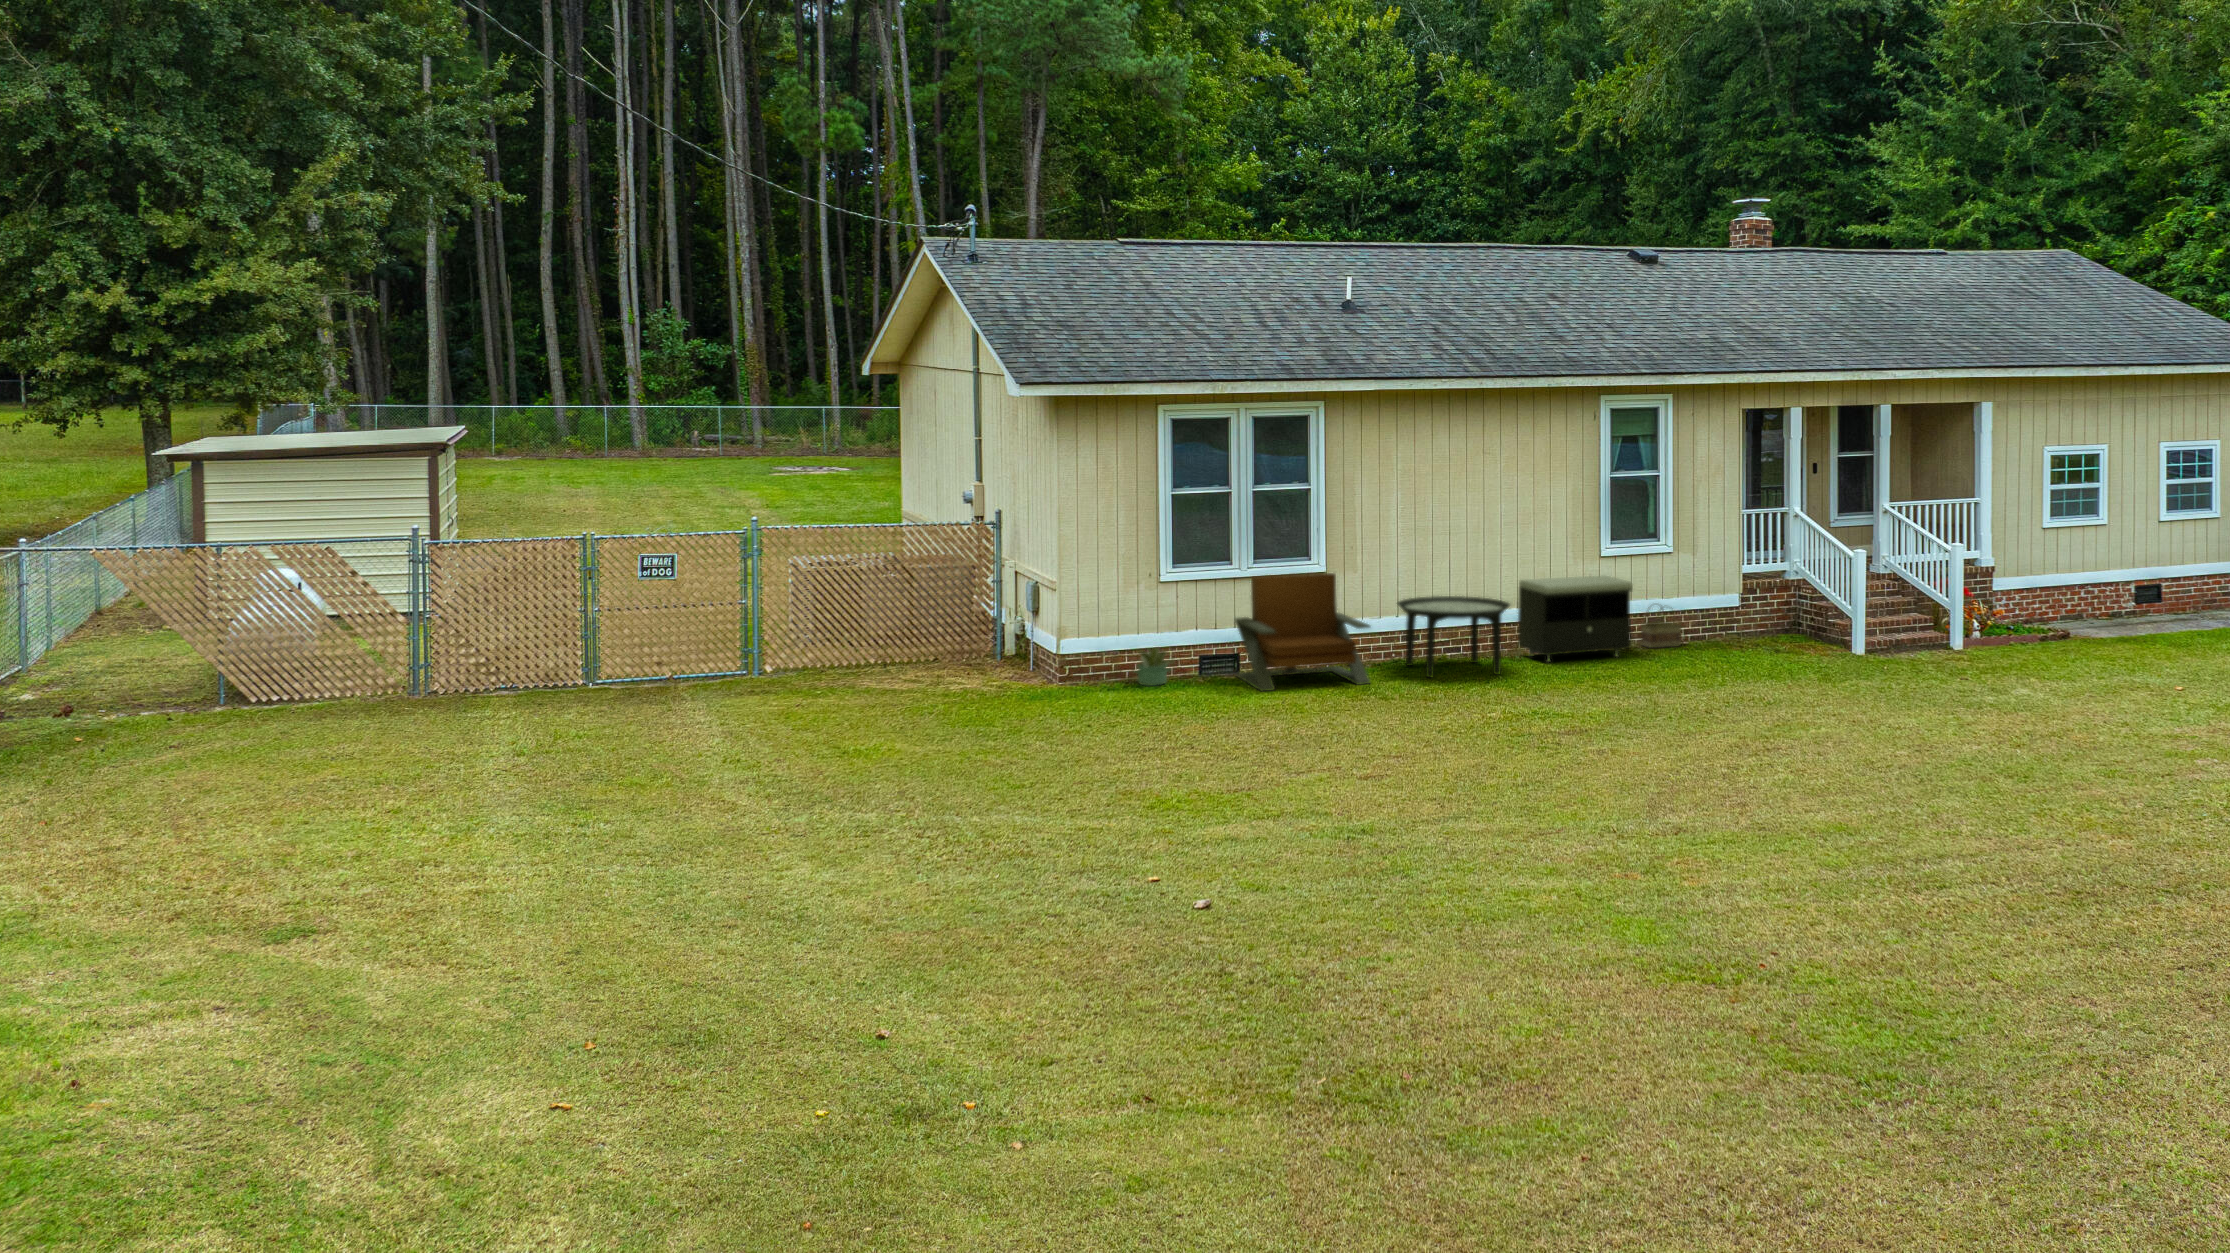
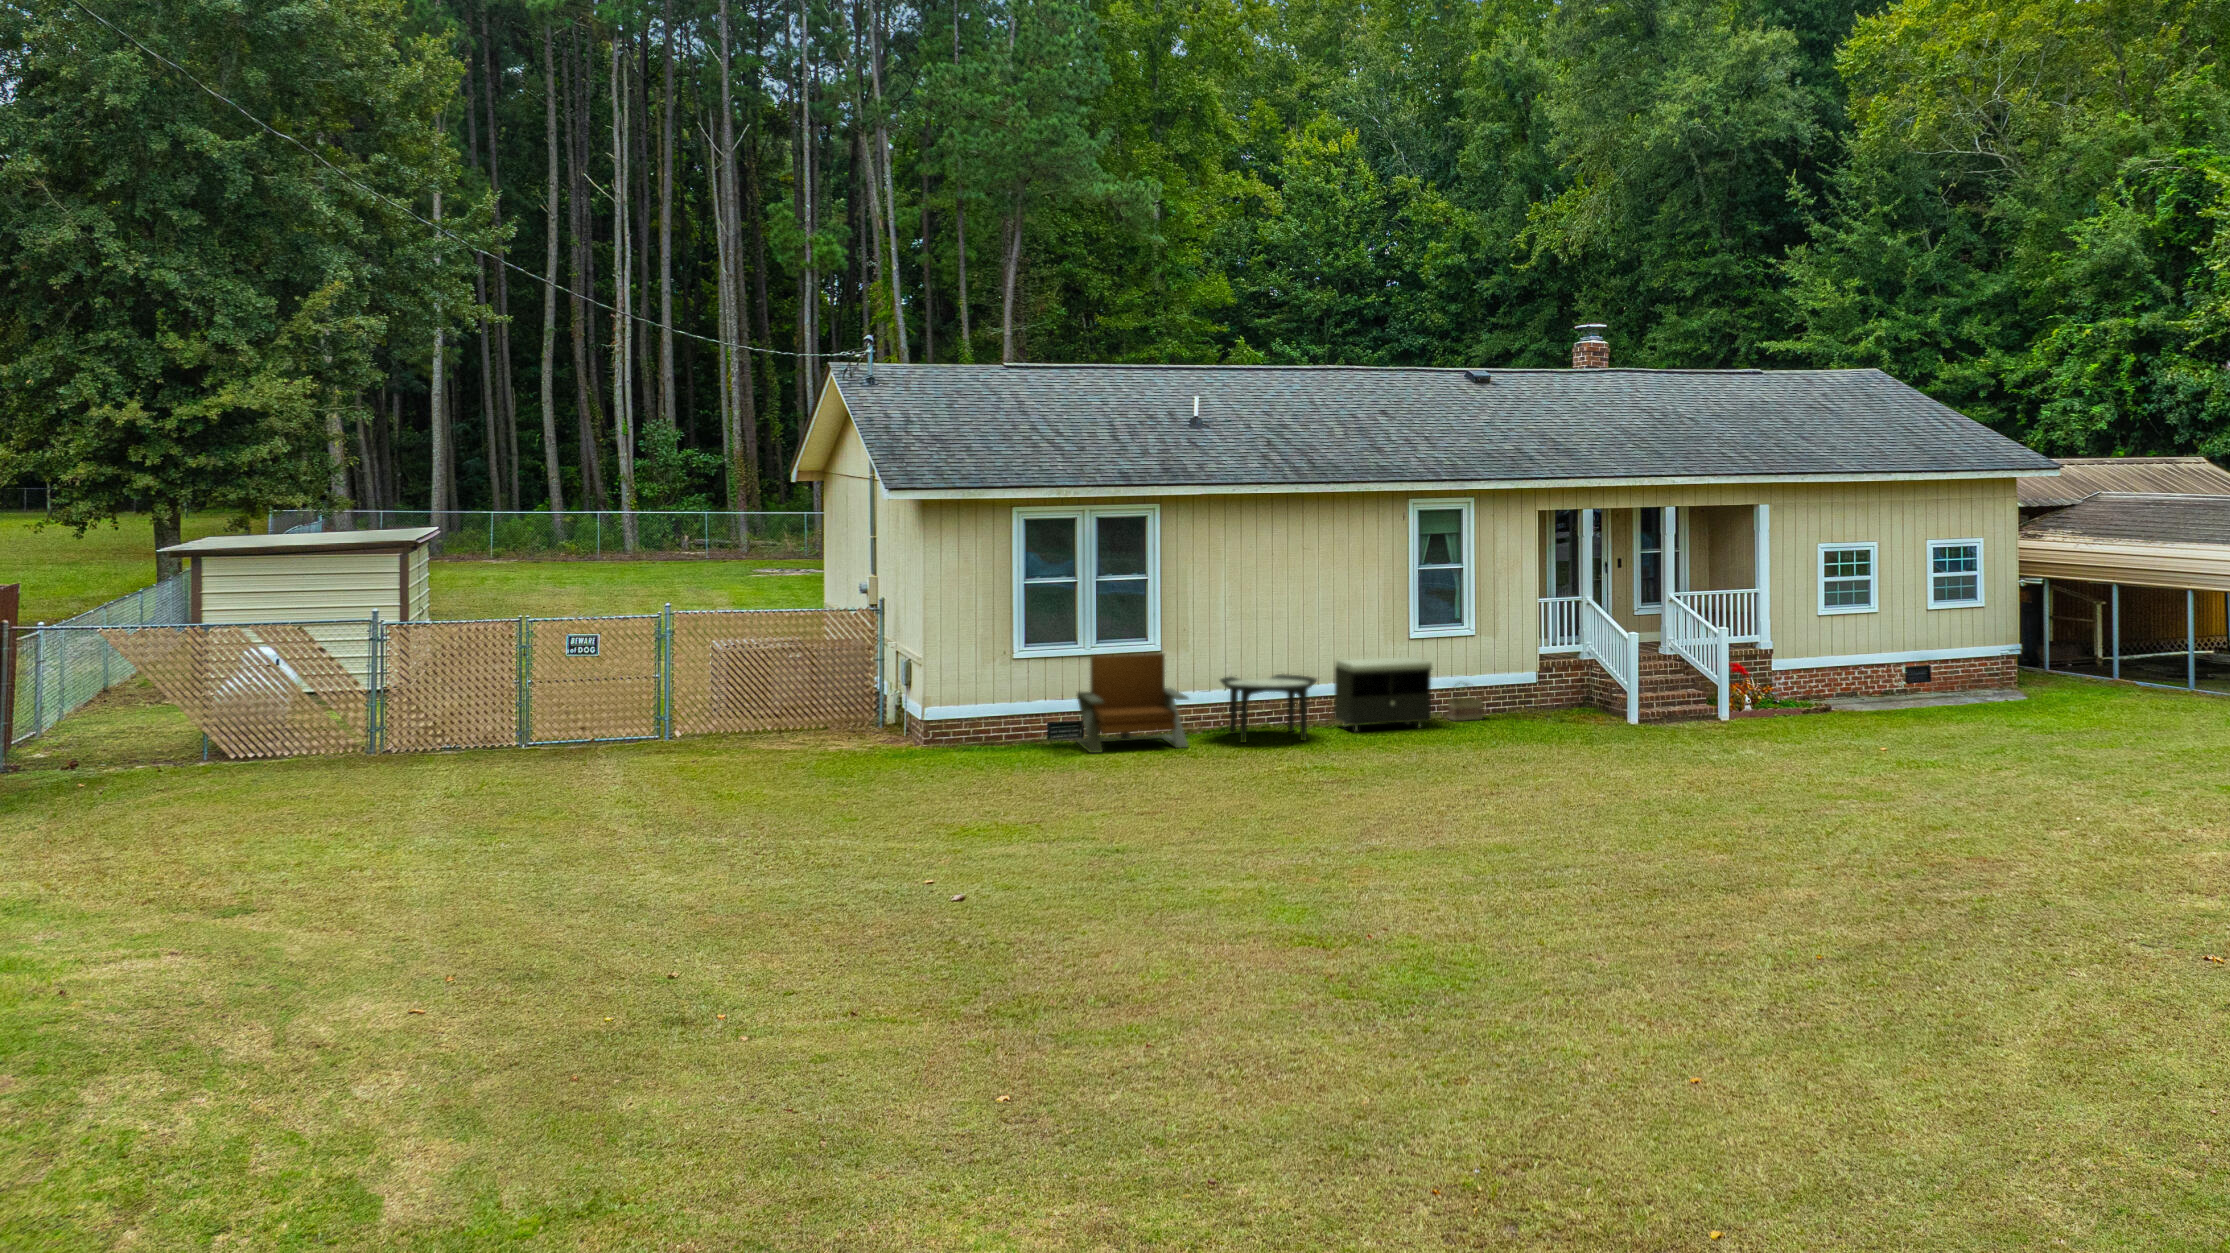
decorative plant: present [1135,647,1174,686] -> none [983,716,1021,749]

